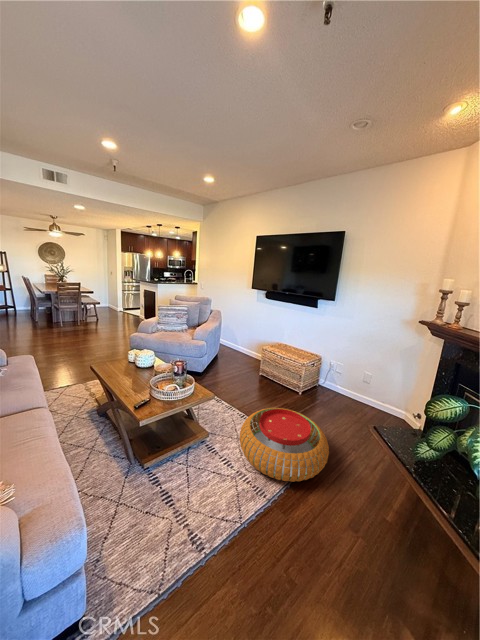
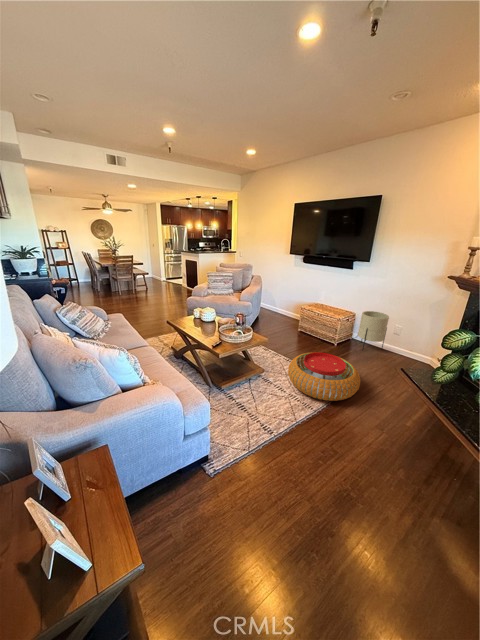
planter: none [324,354,357,401] -> present [358,311,389,349]

